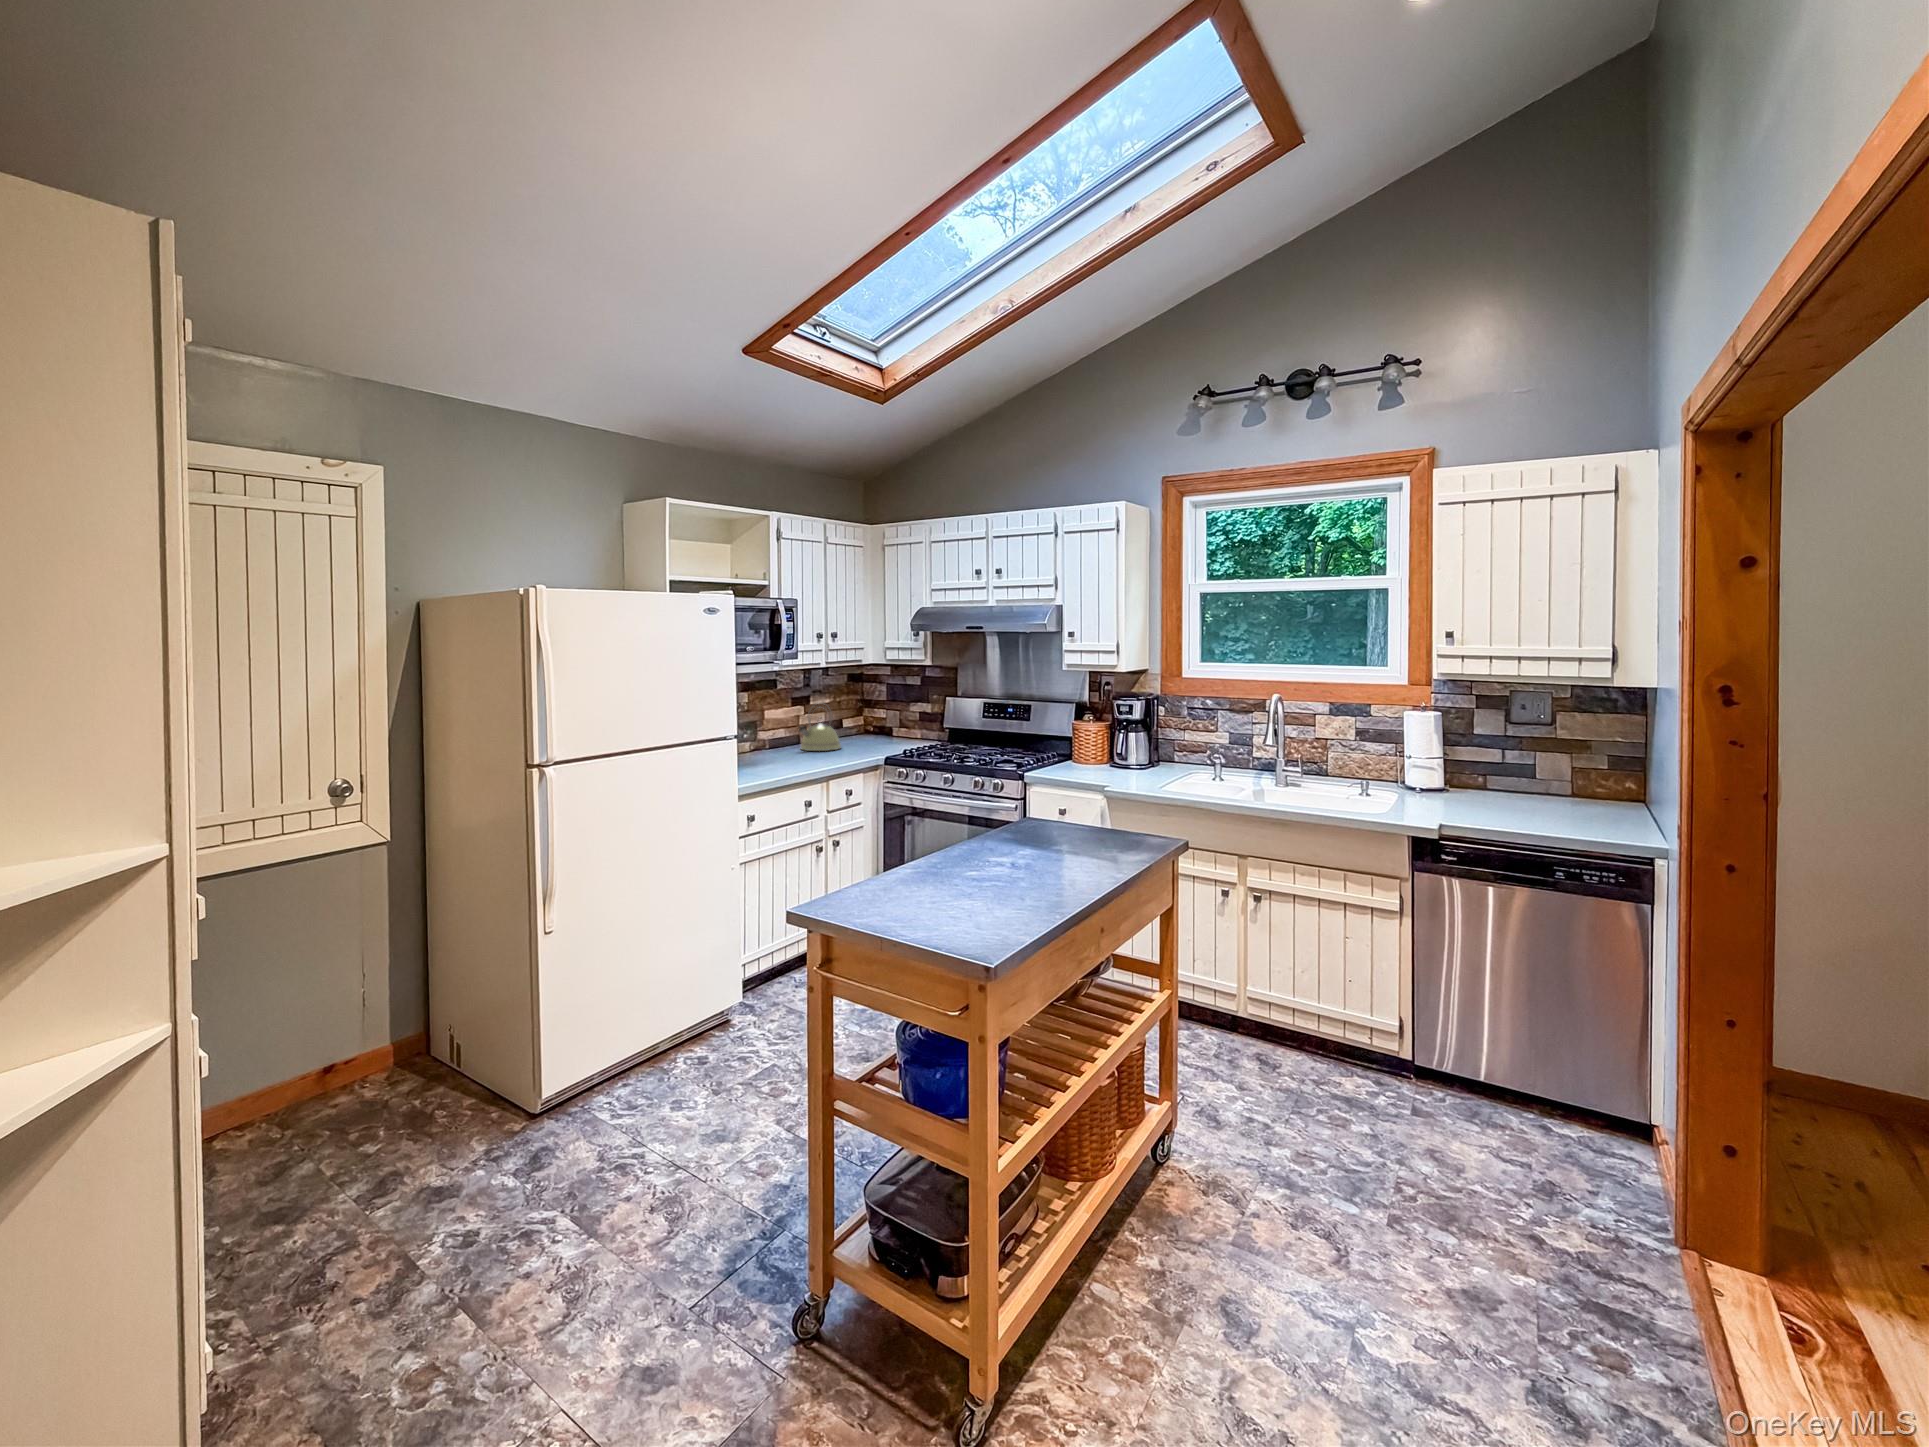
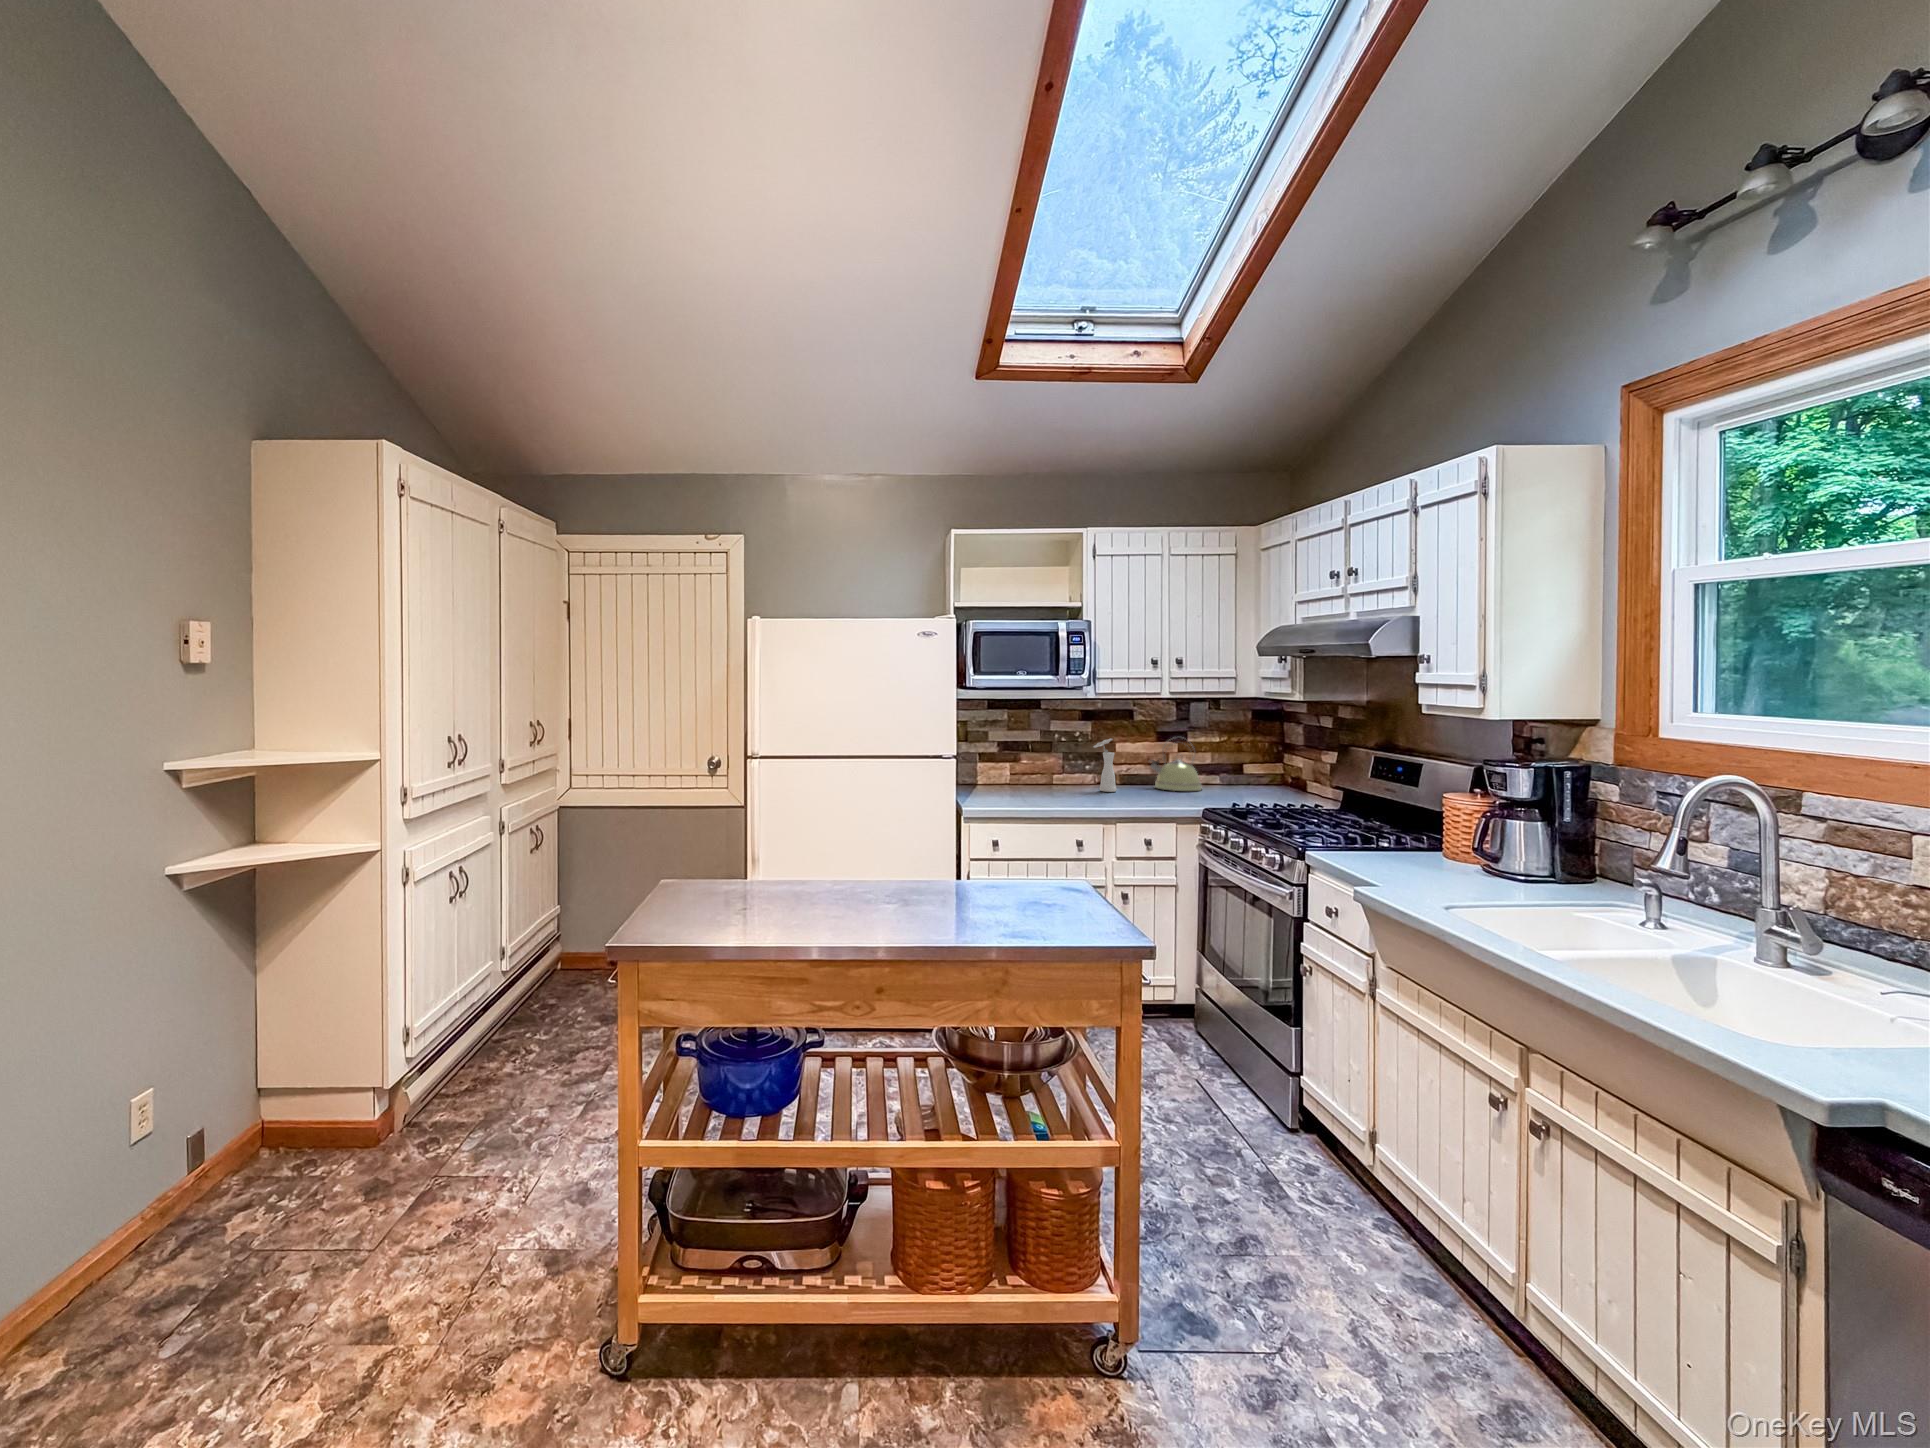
vase: none [766,708,790,760] -> present [1093,738,1116,792]

